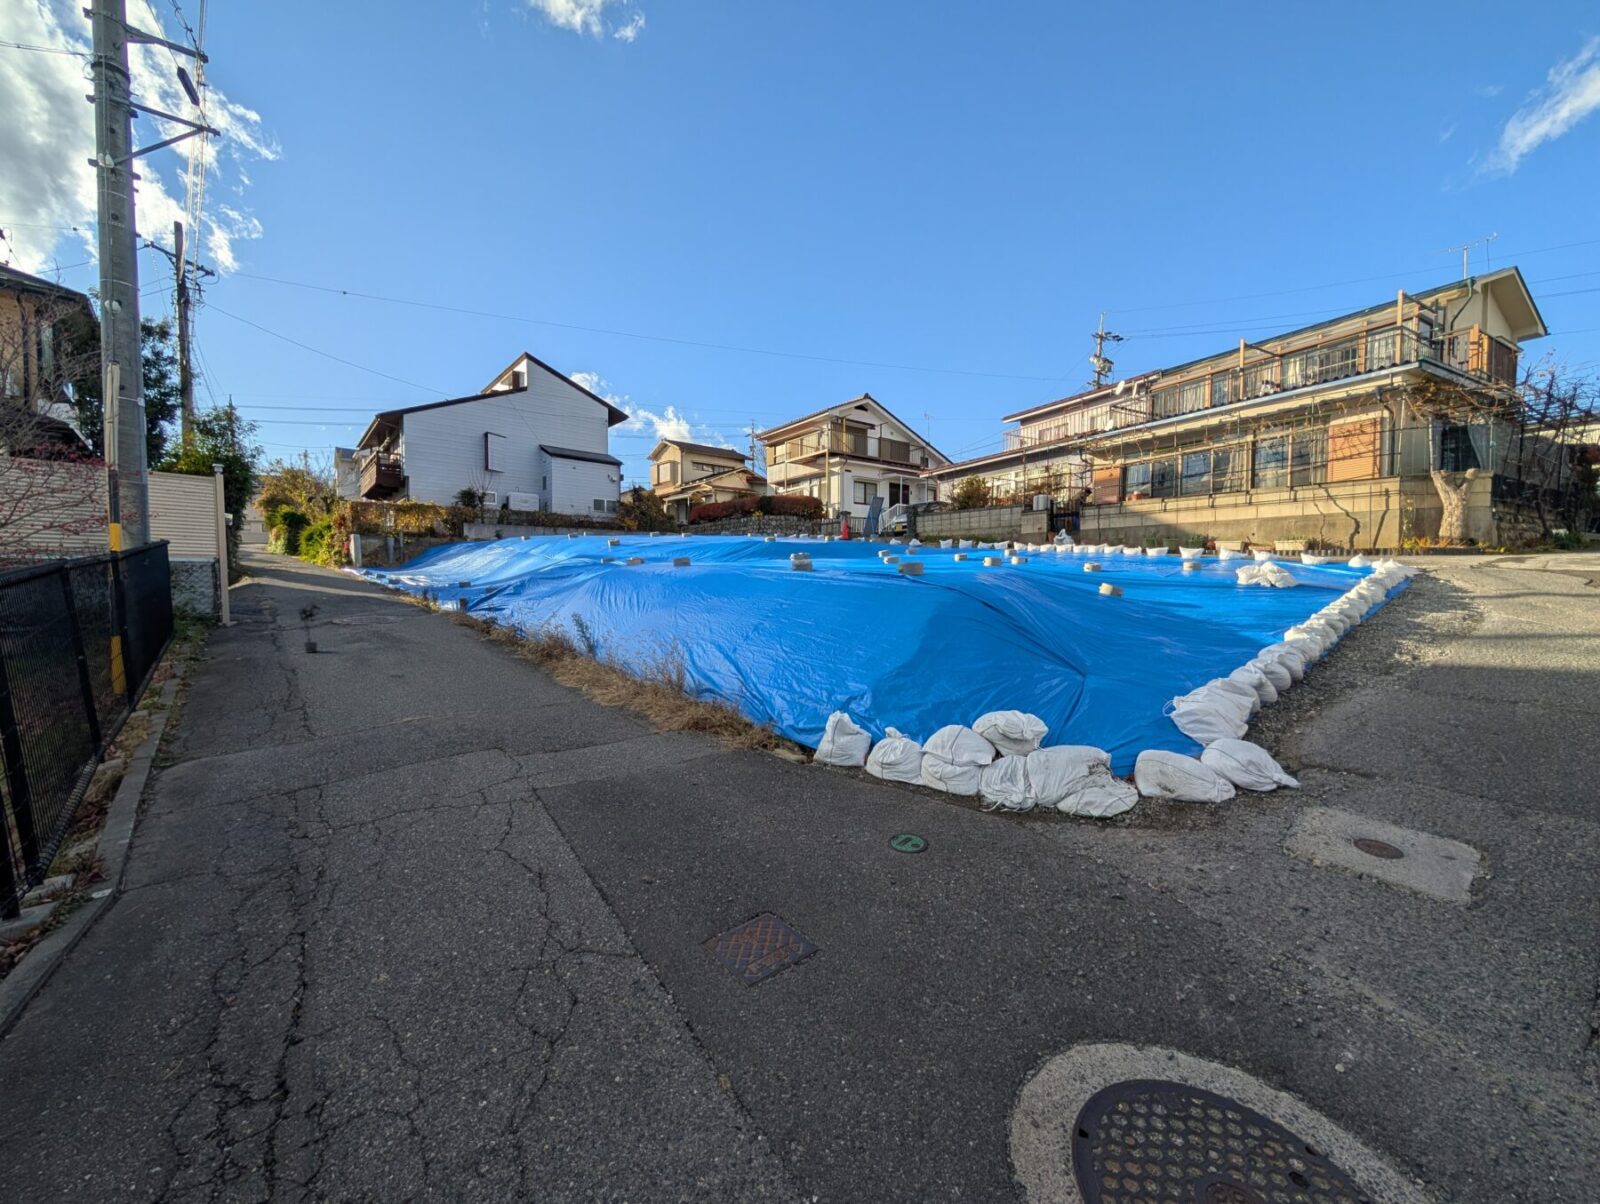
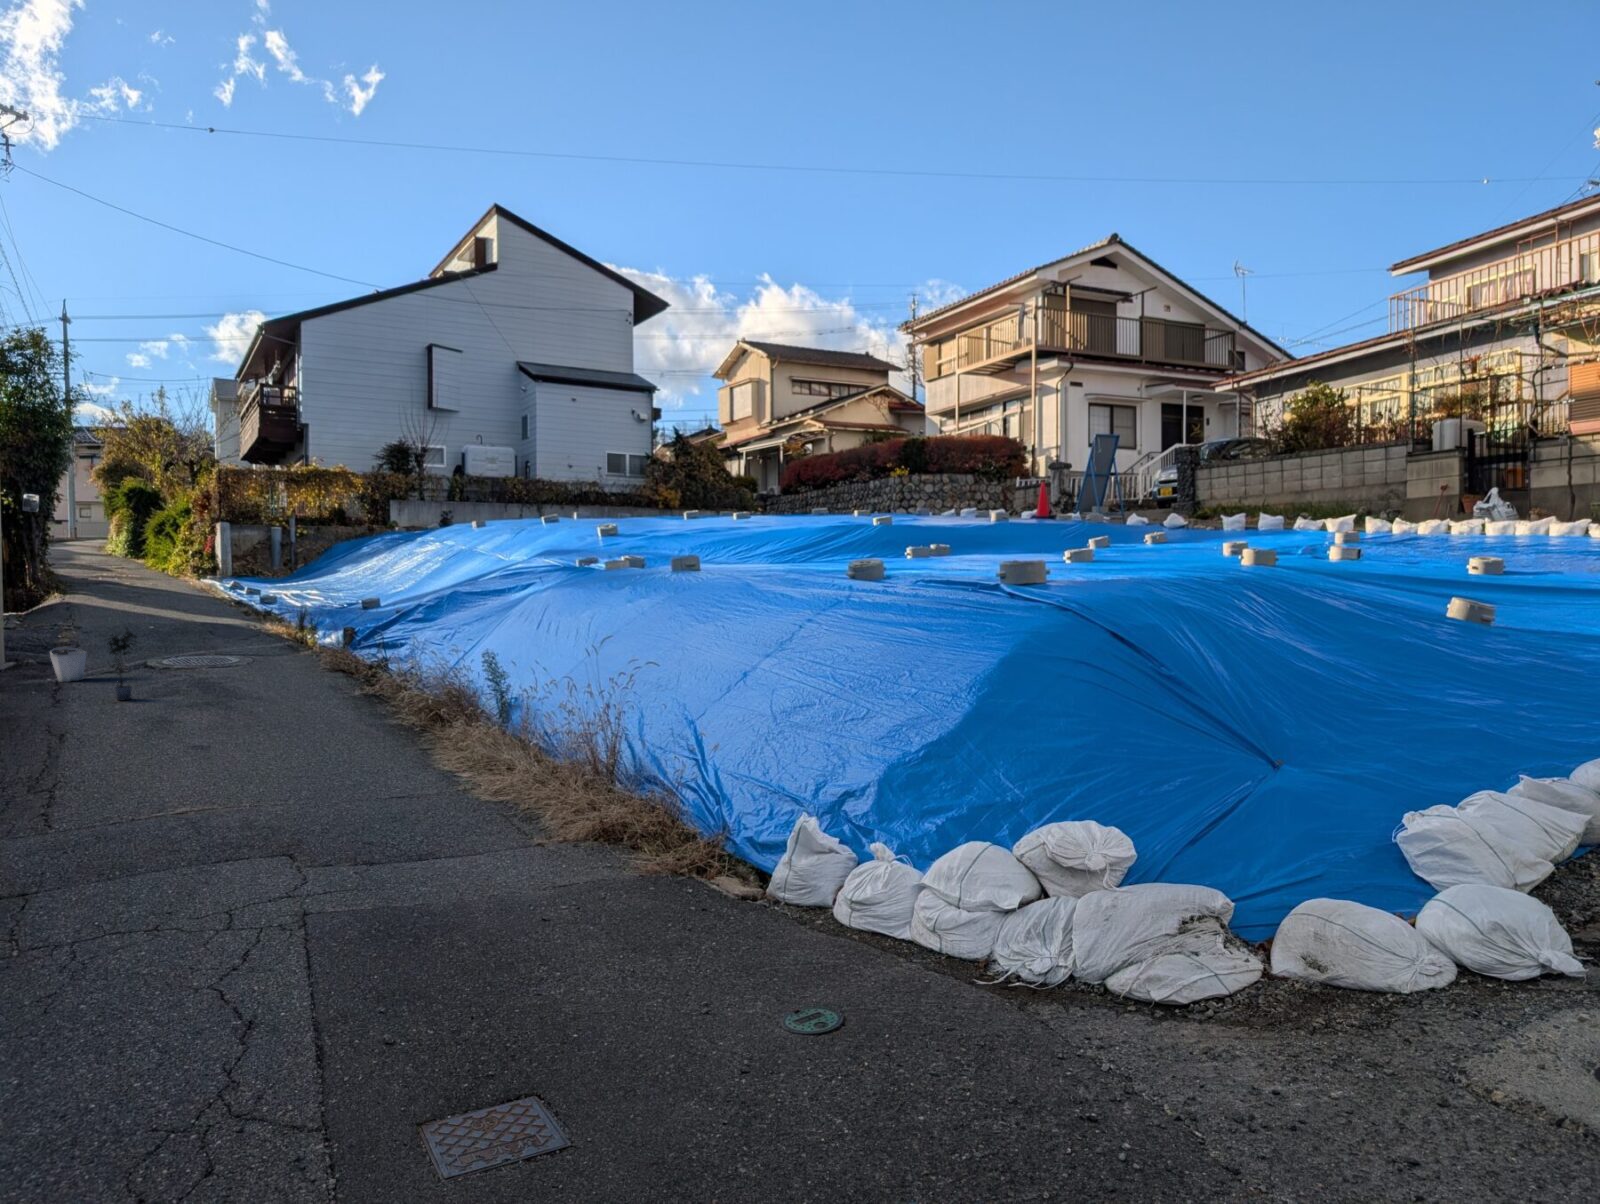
bucket: none [250,615,278,639] -> present [50,647,87,682]

